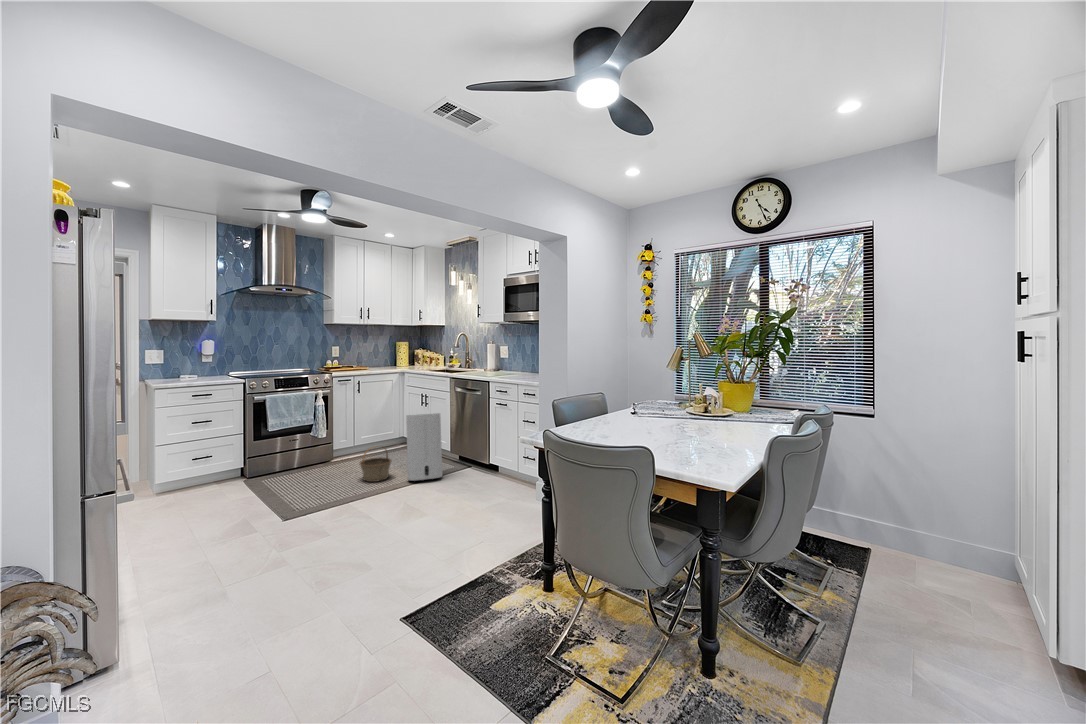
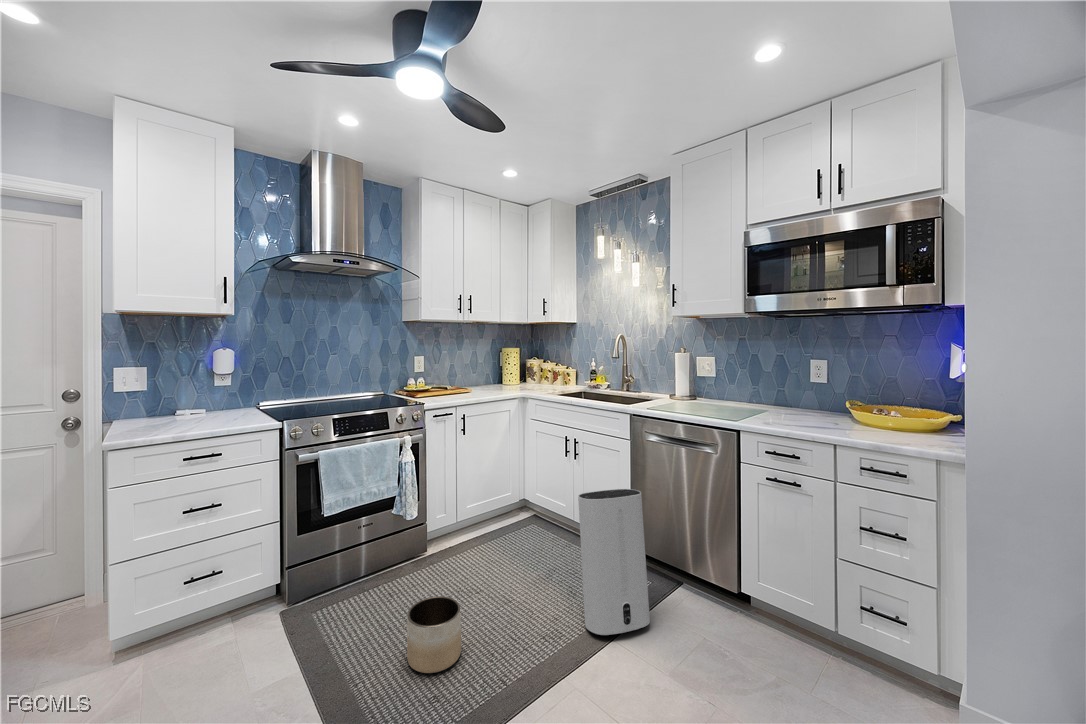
basket: present [360,449,392,482] -> none [489,552,549,630]
planter: none [312,463,340,493] -> present [407,596,461,673]

